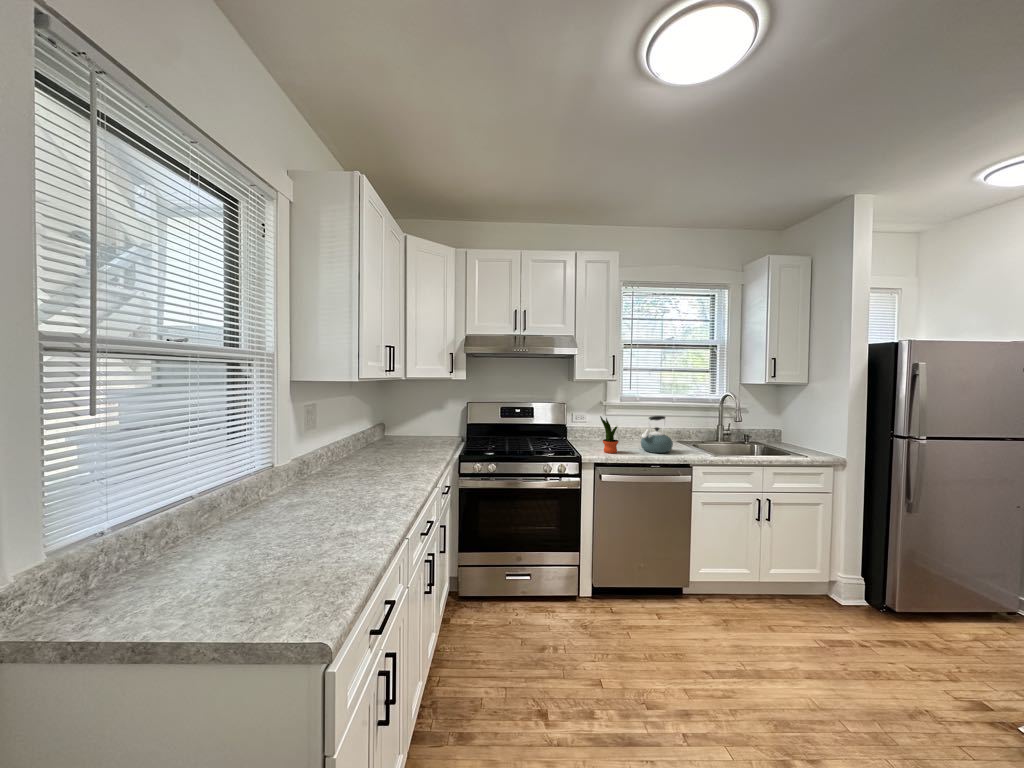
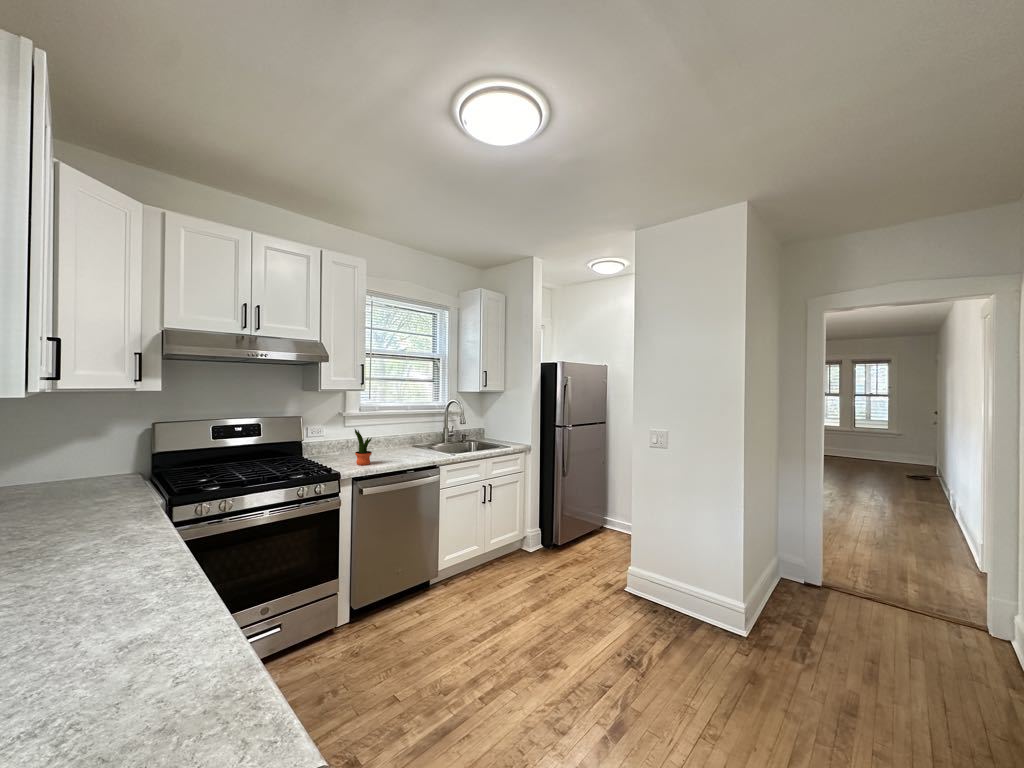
kettle: present [641,416,673,453] -> none [389,424,418,459]

